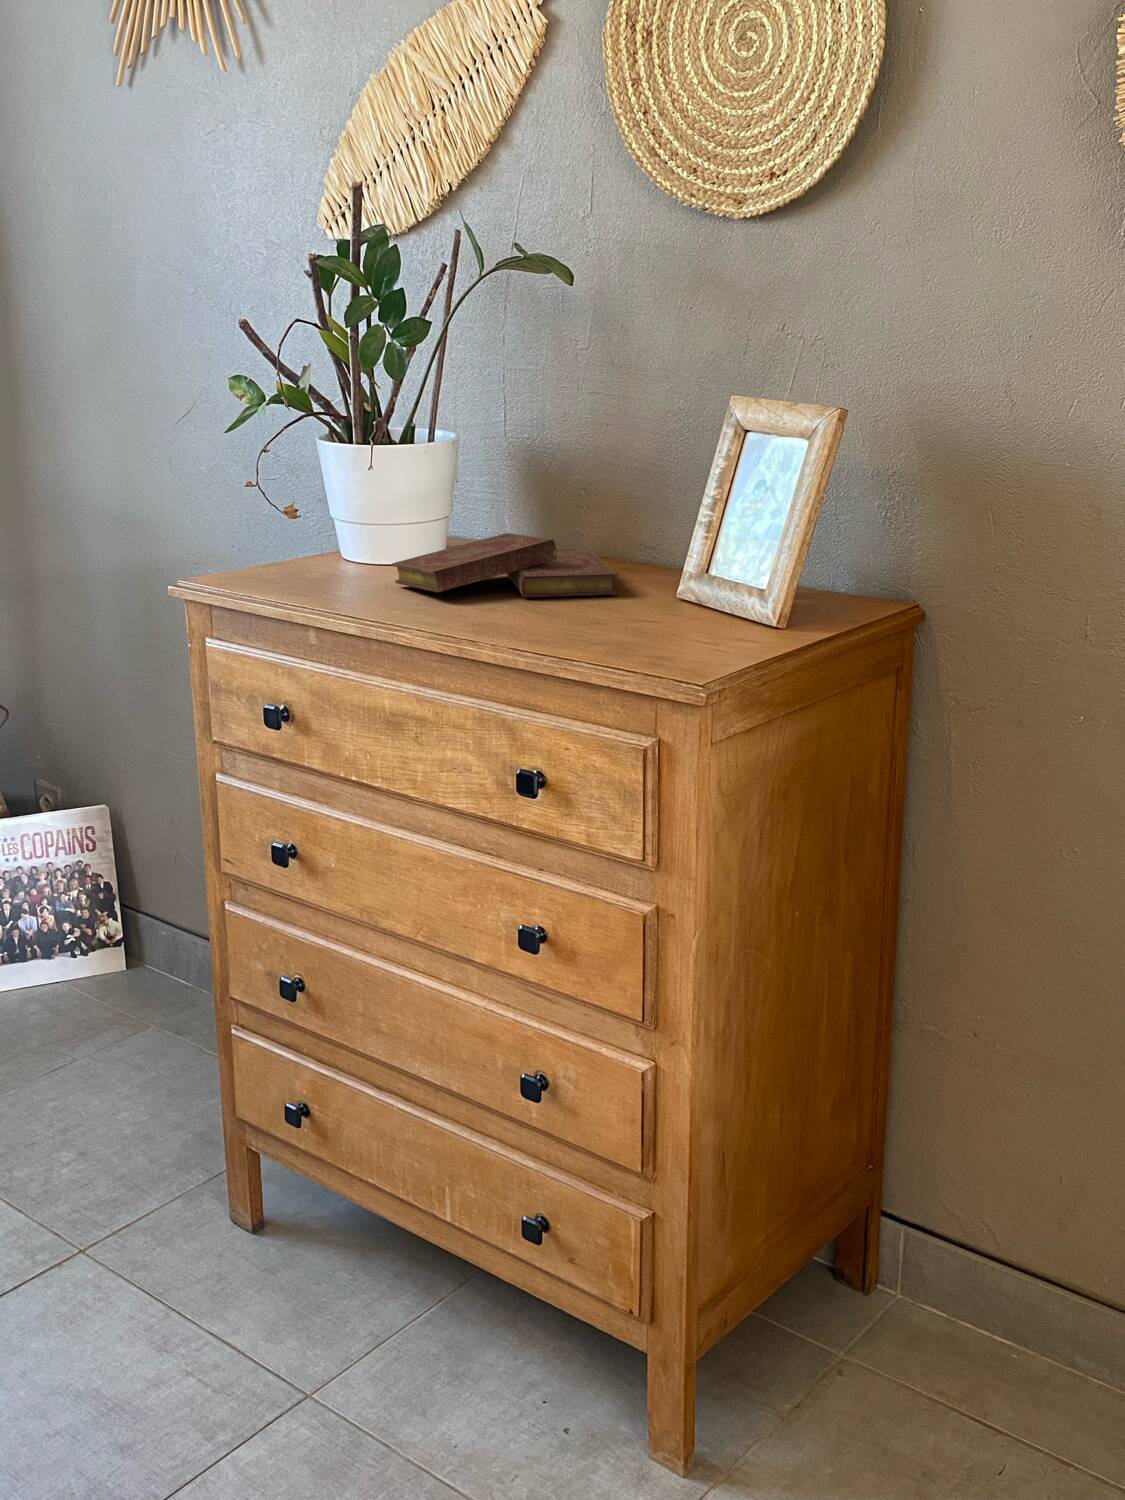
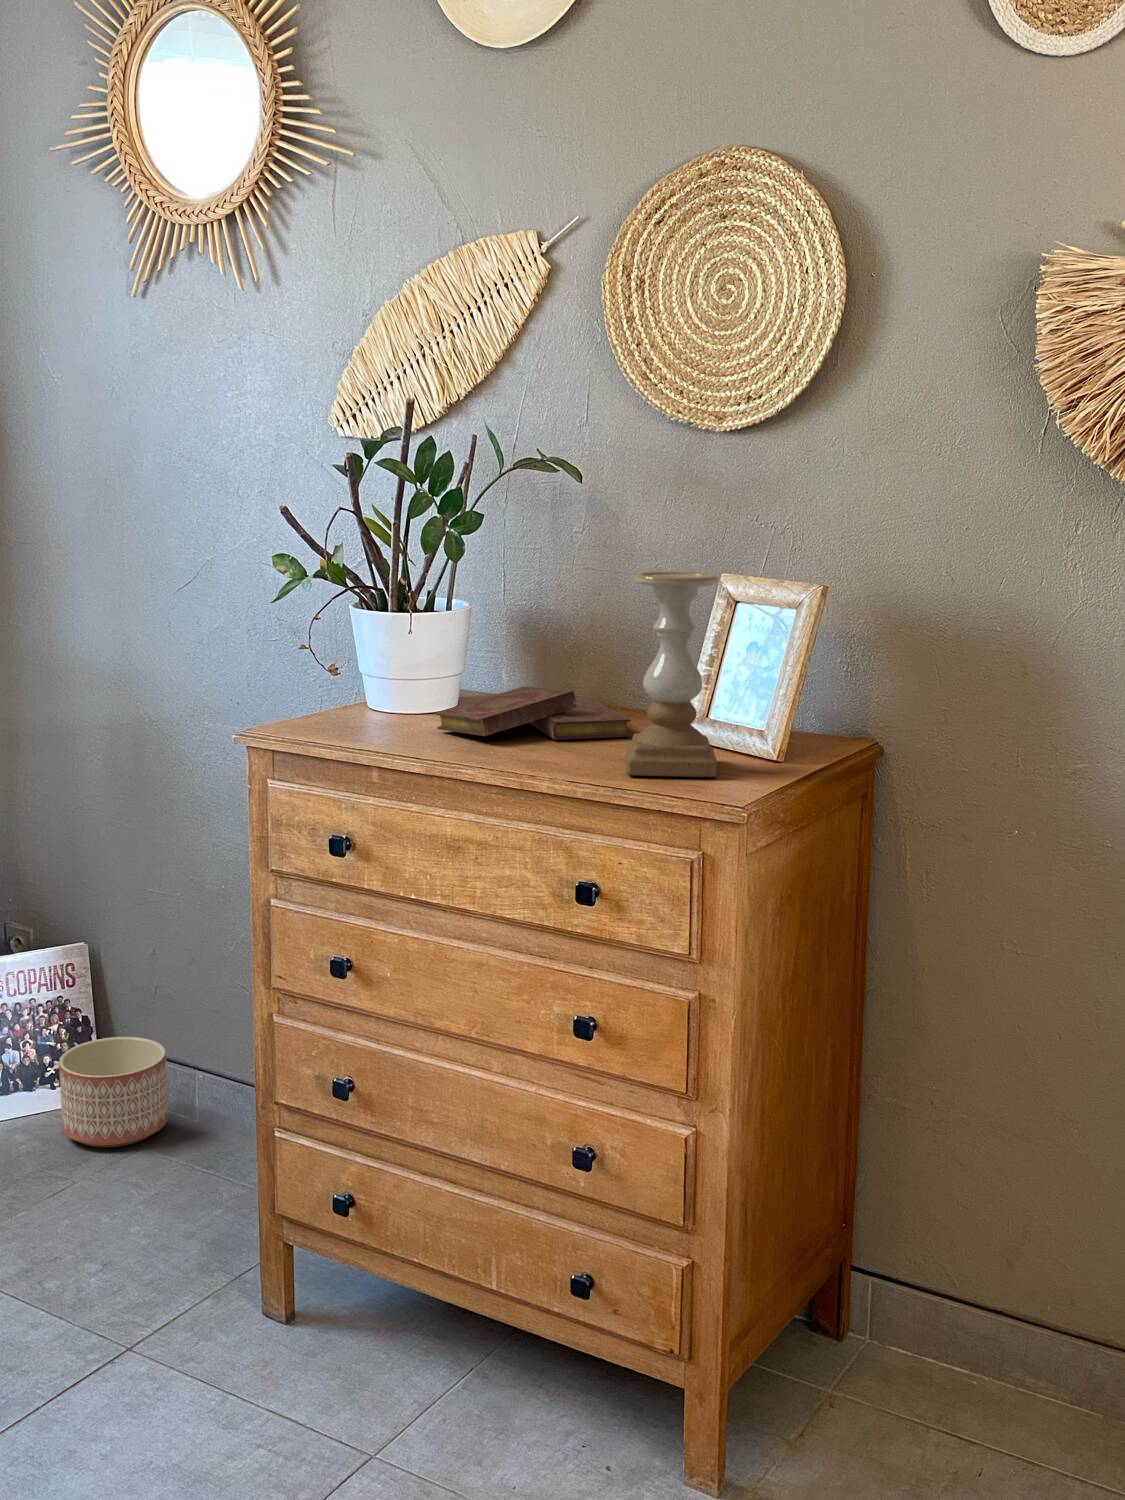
candle holder: none [580,392,696,647] -> present [626,571,718,777]
planter: none [68,906,185,1023] -> present [59,1037,168,1147]

